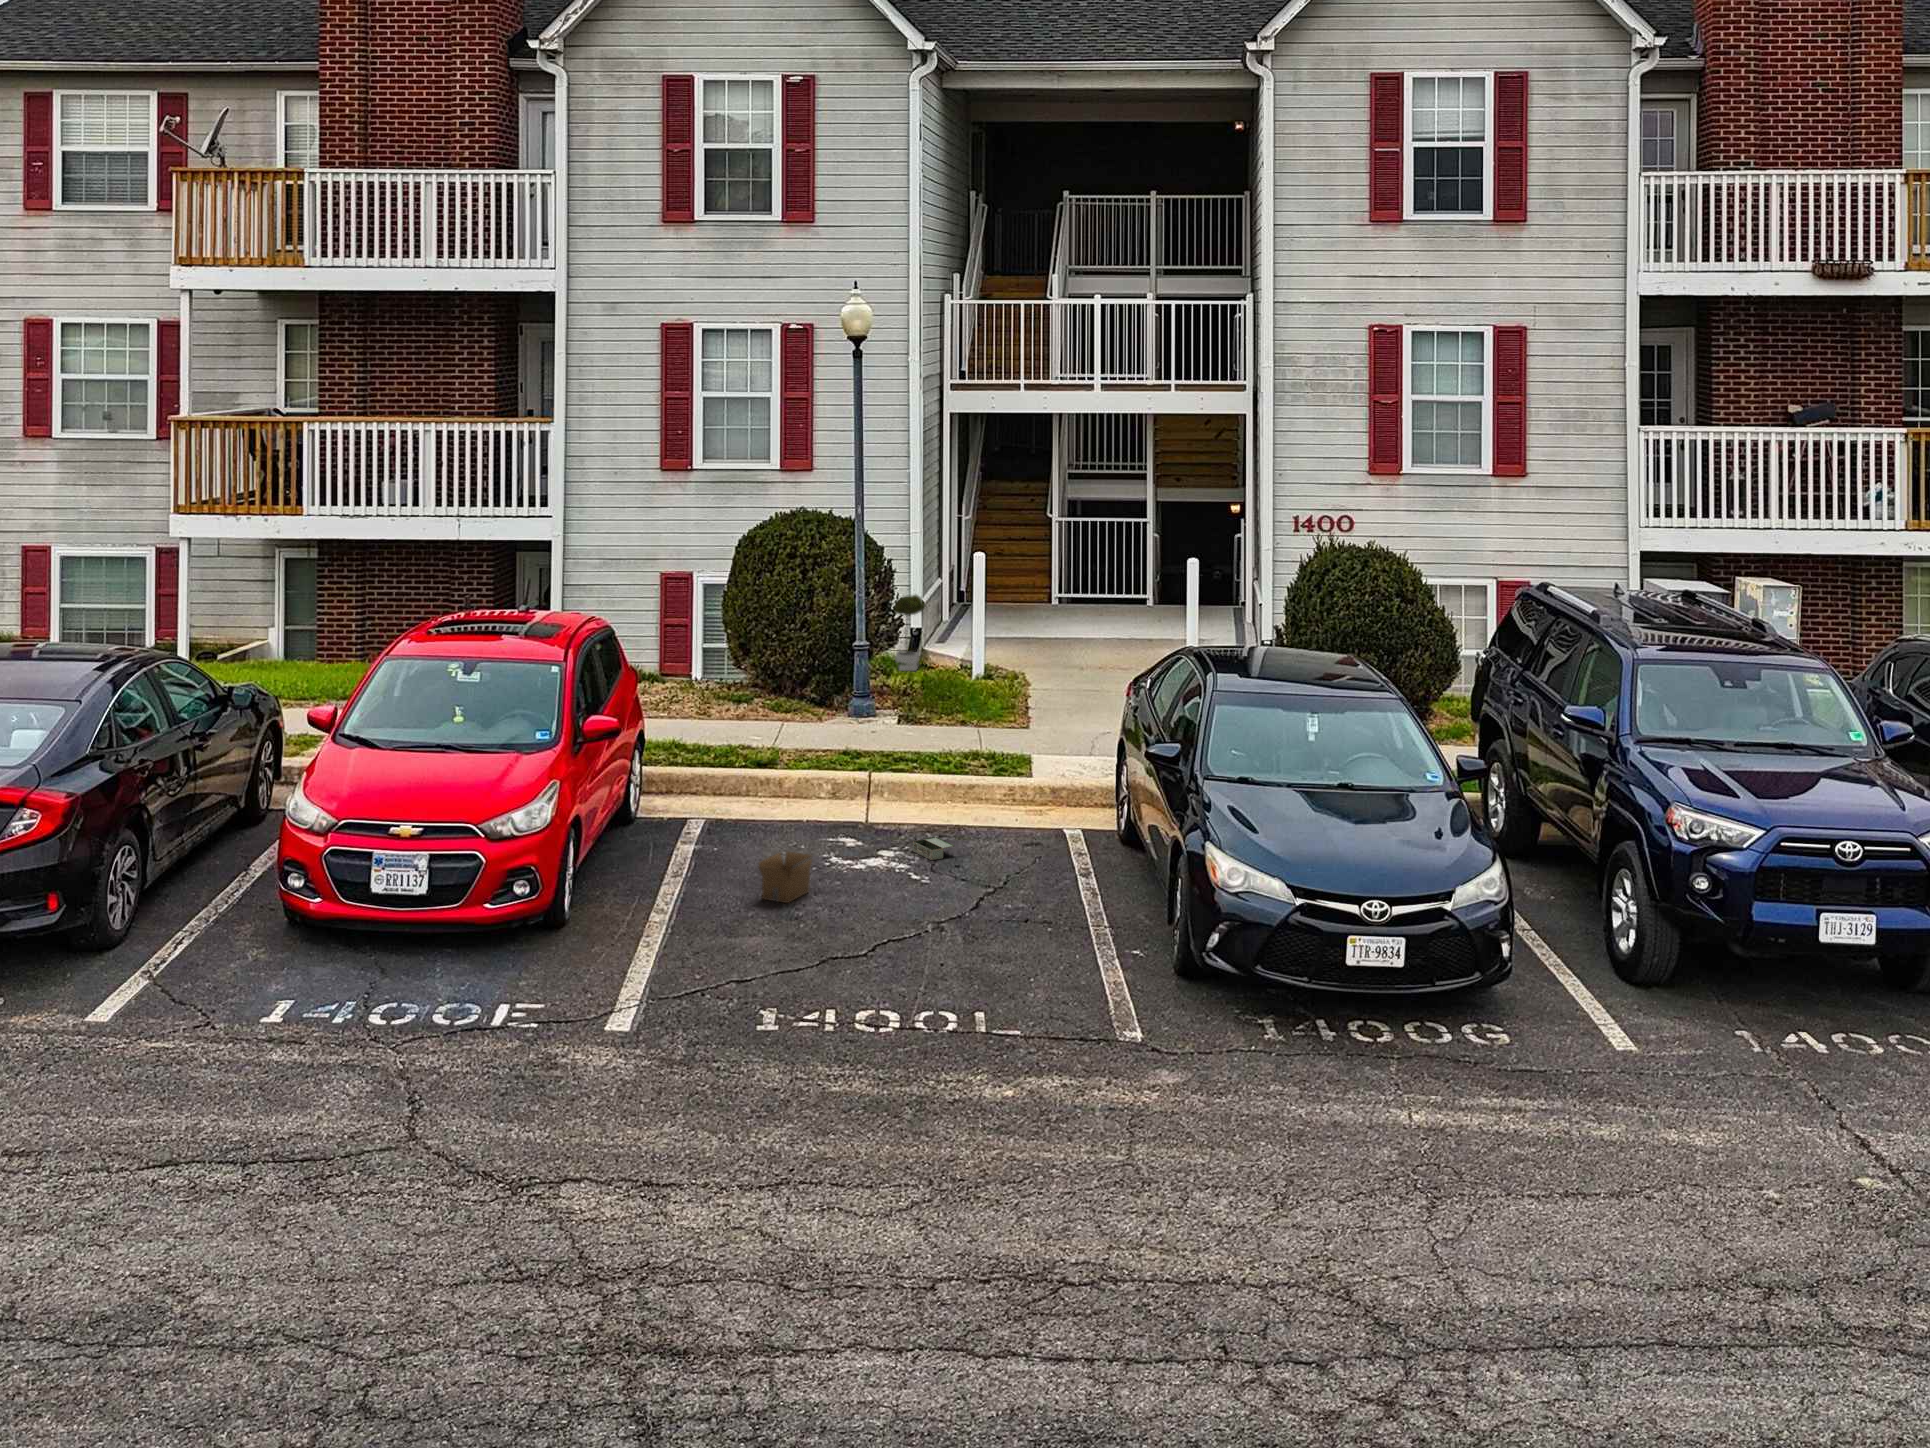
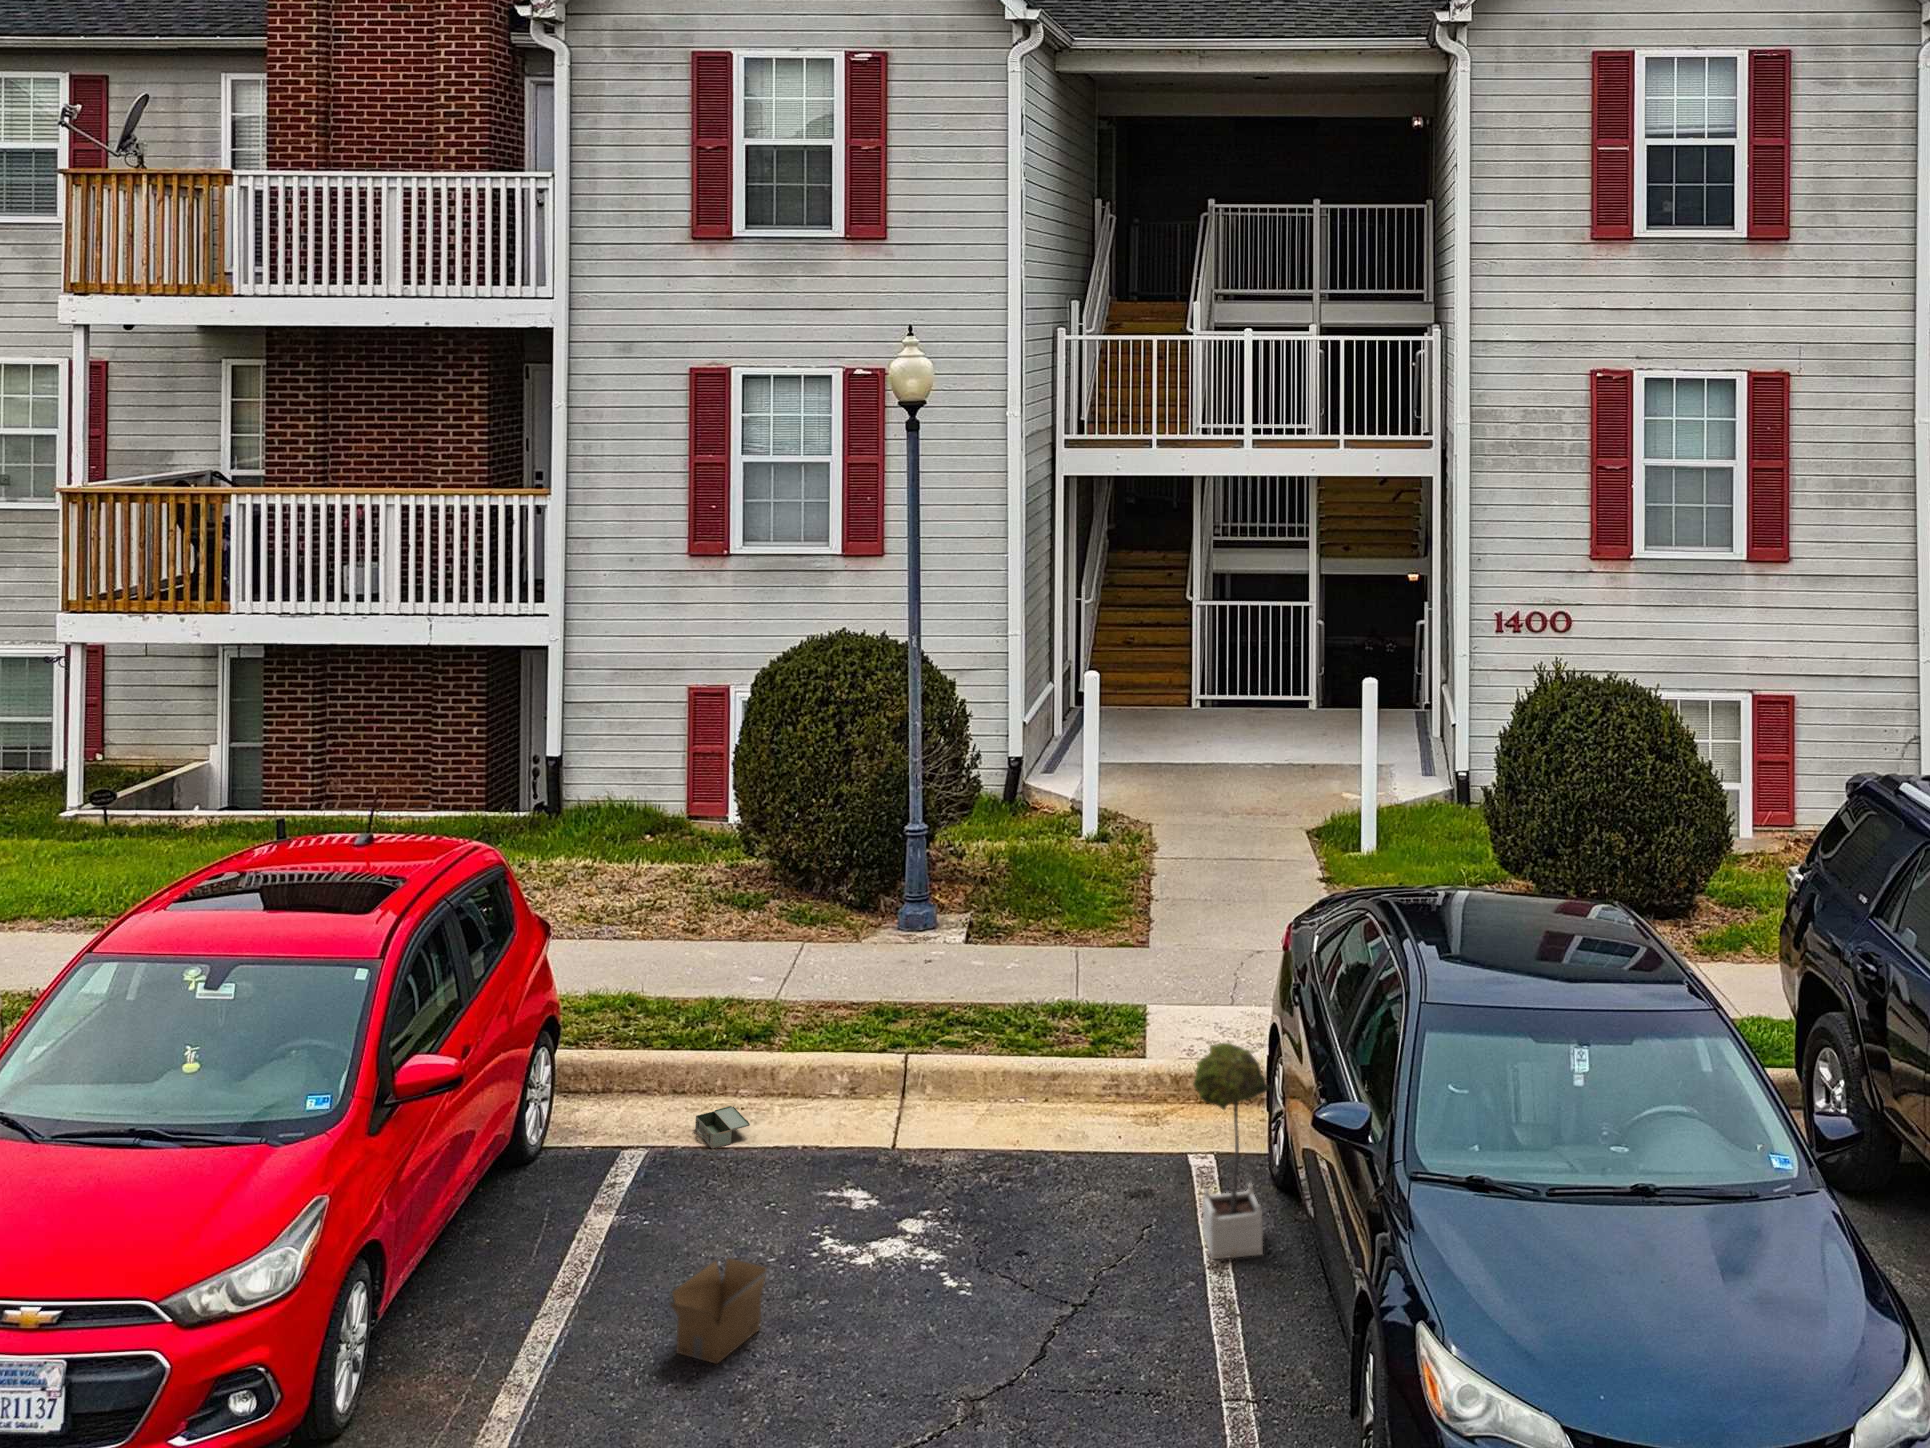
potted tree: present [895,595,925,671] -> present [1193,1043,1271,1259]
toolbox: present [913,837,954,860] -> present [695,1106,750,1149]

